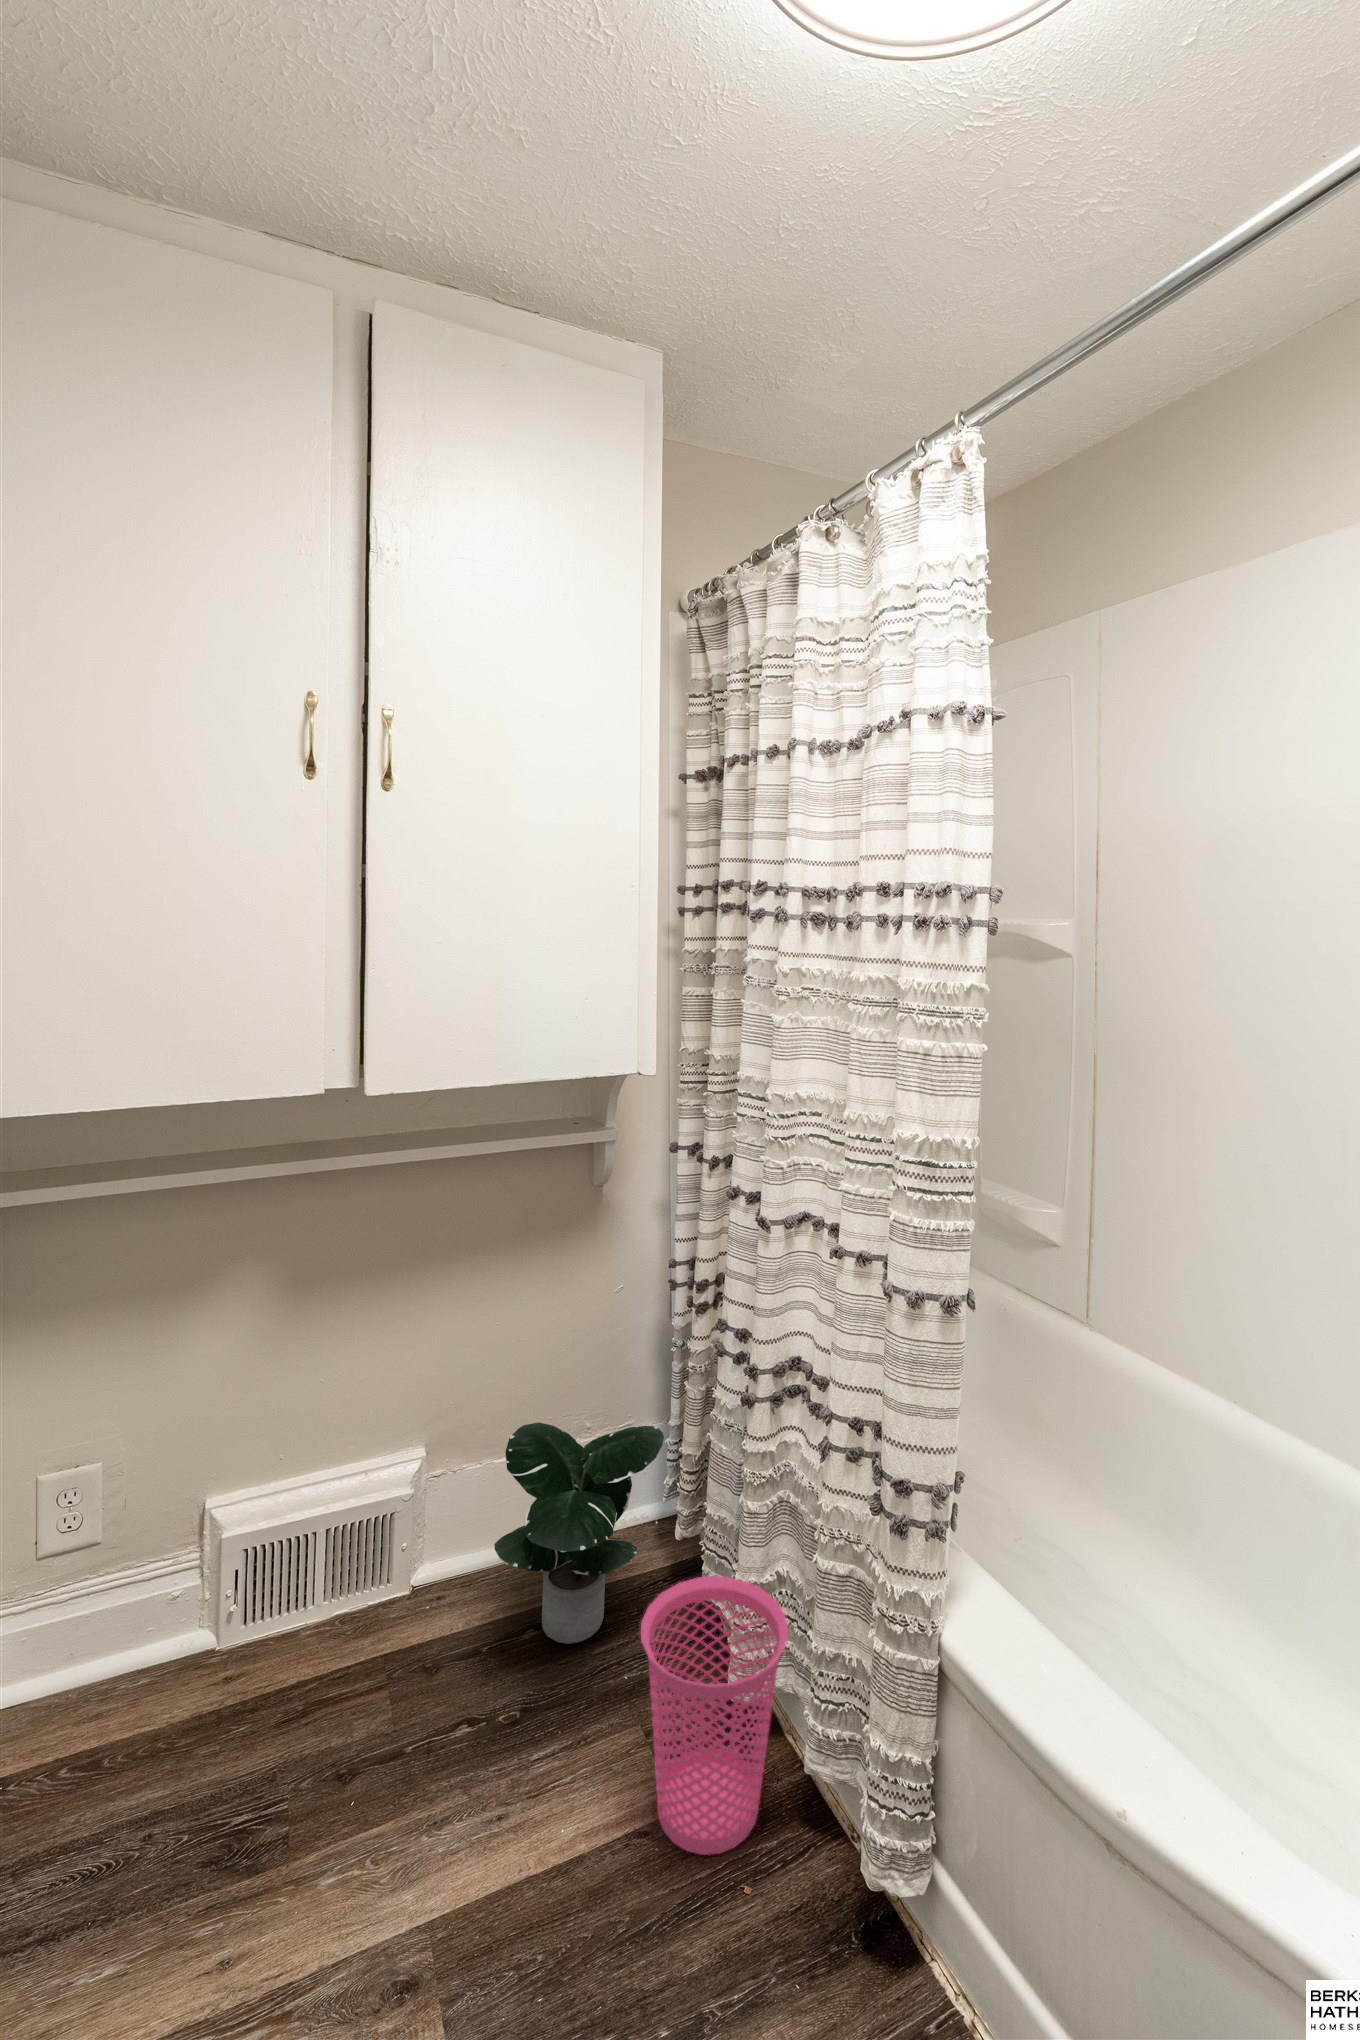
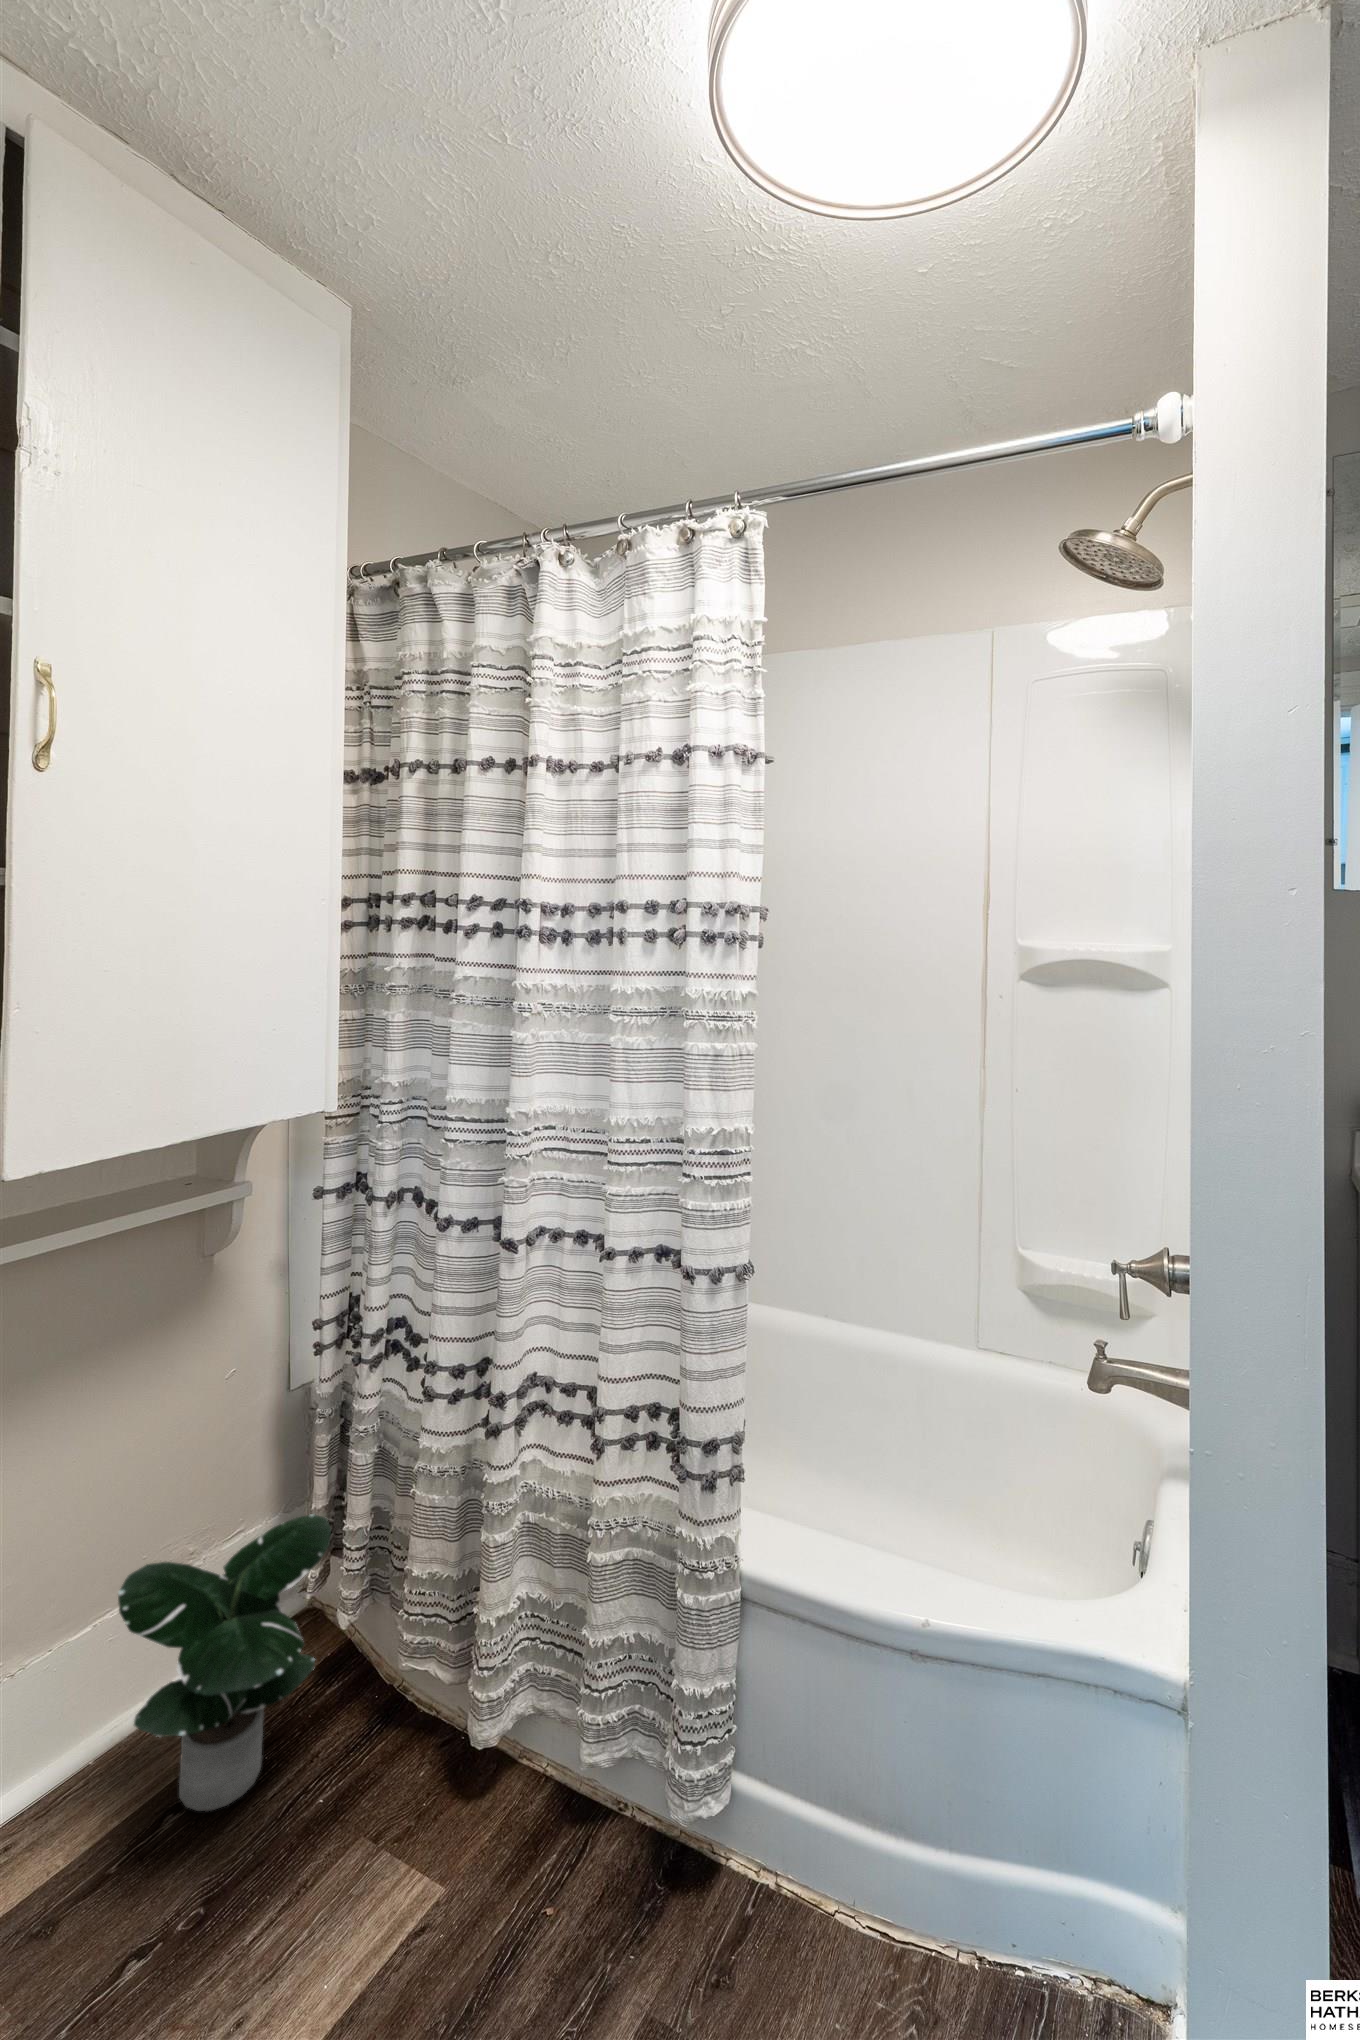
waste basket: present [641,1576,789,1855] -> none [401,1620,561,1919]

